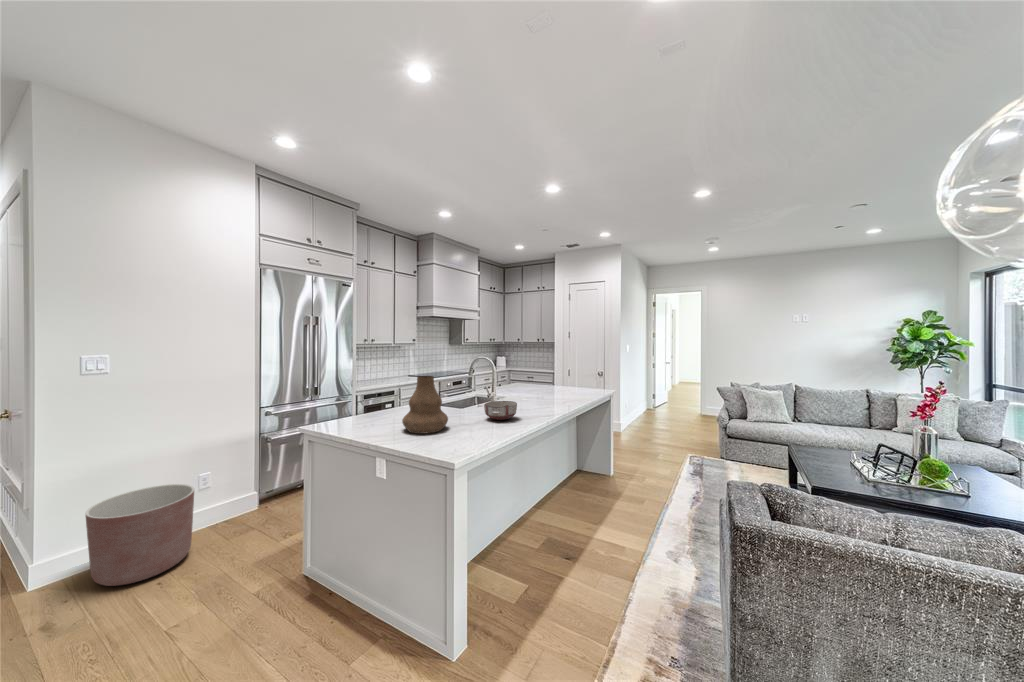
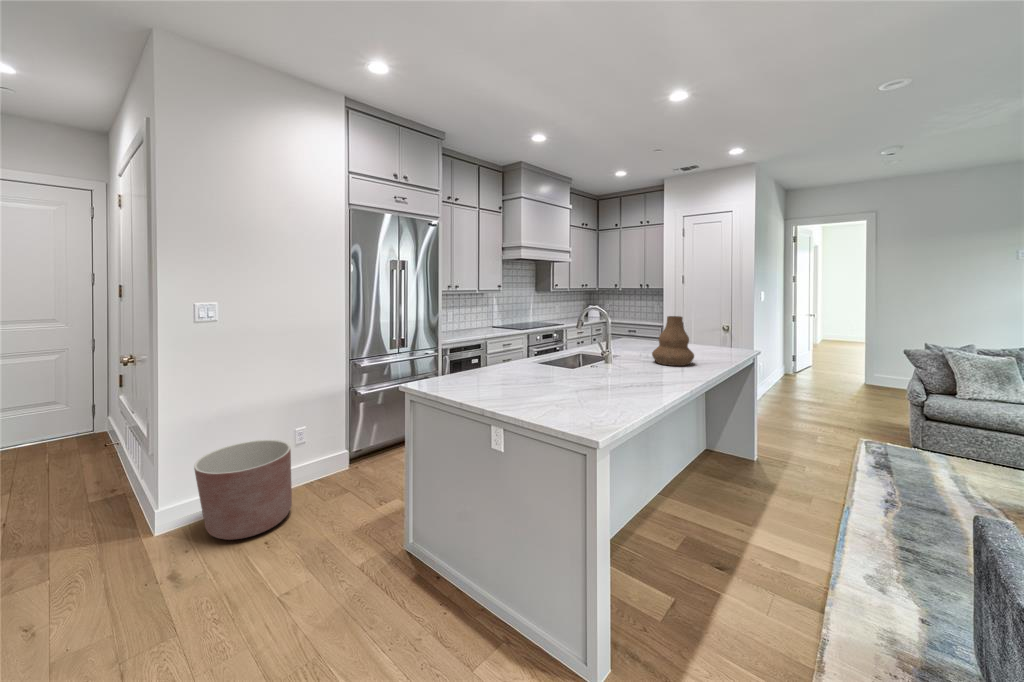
vase: present [402,376,448,434] -> present [652,316,694,366]
ceramic bowl: present [484,401,517,420] -> none [616,364,661,389]

